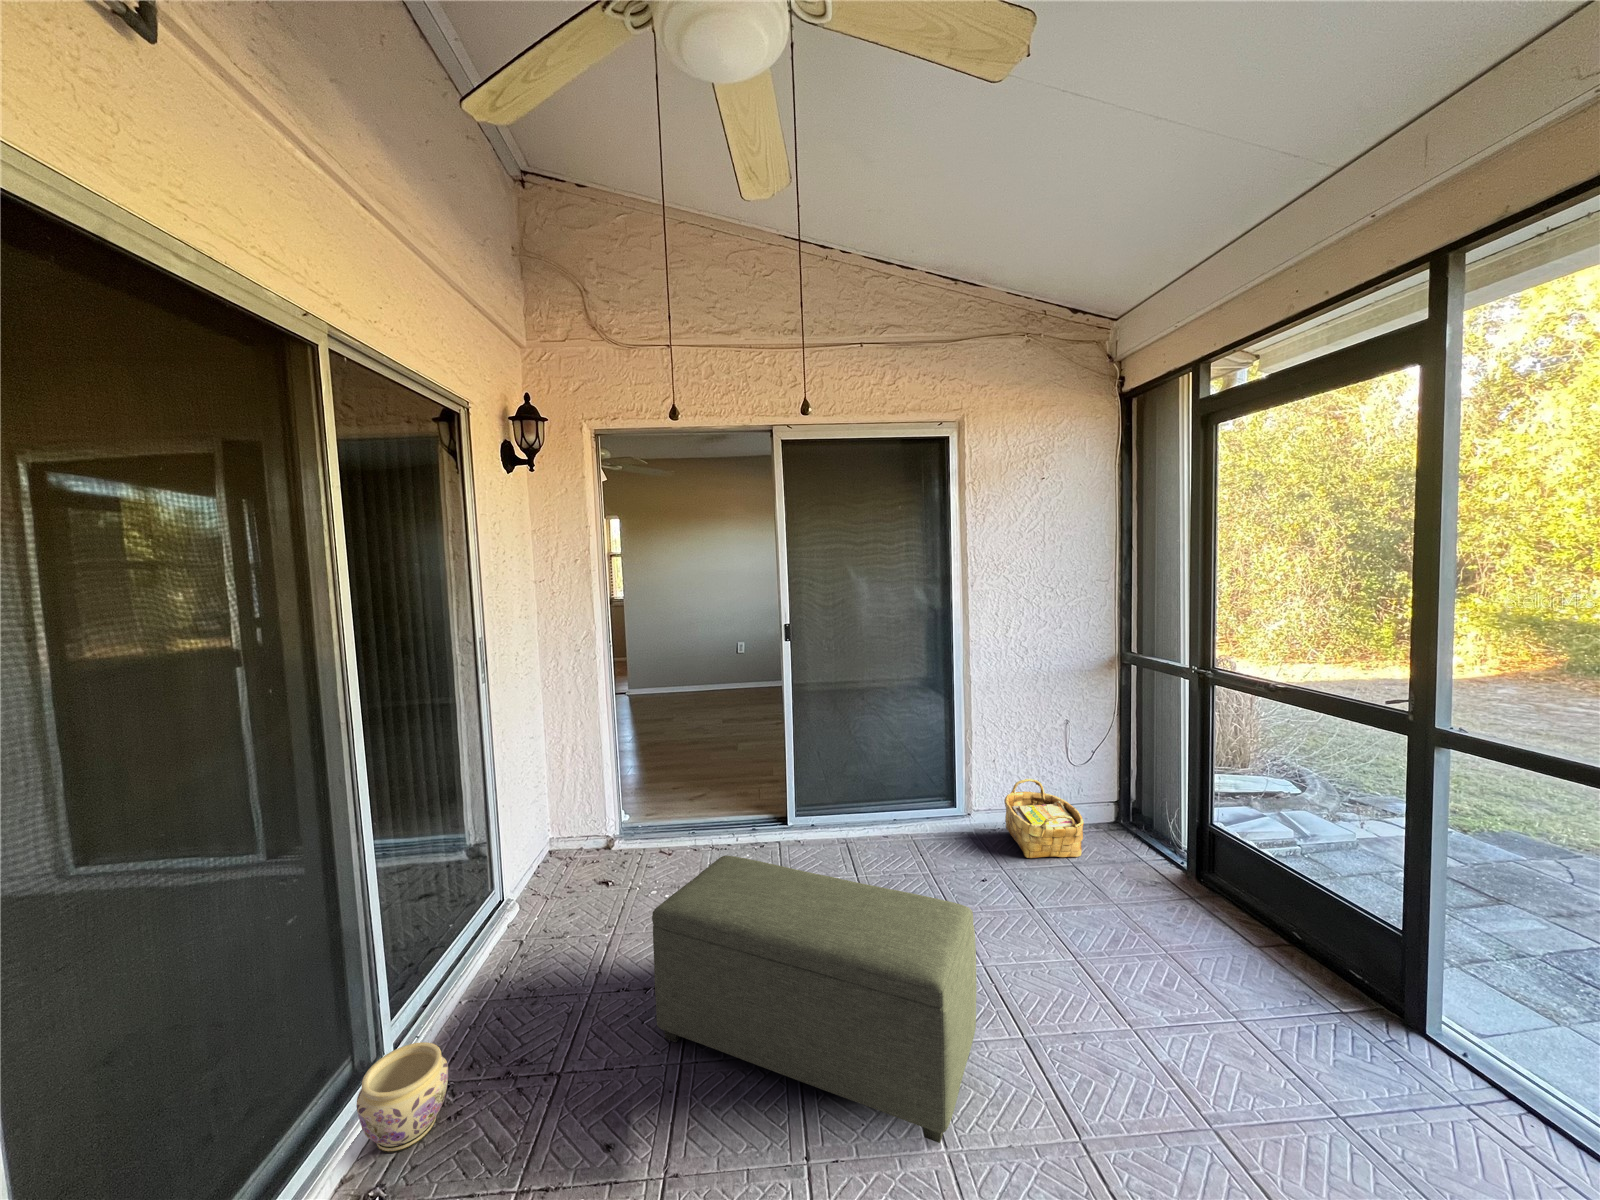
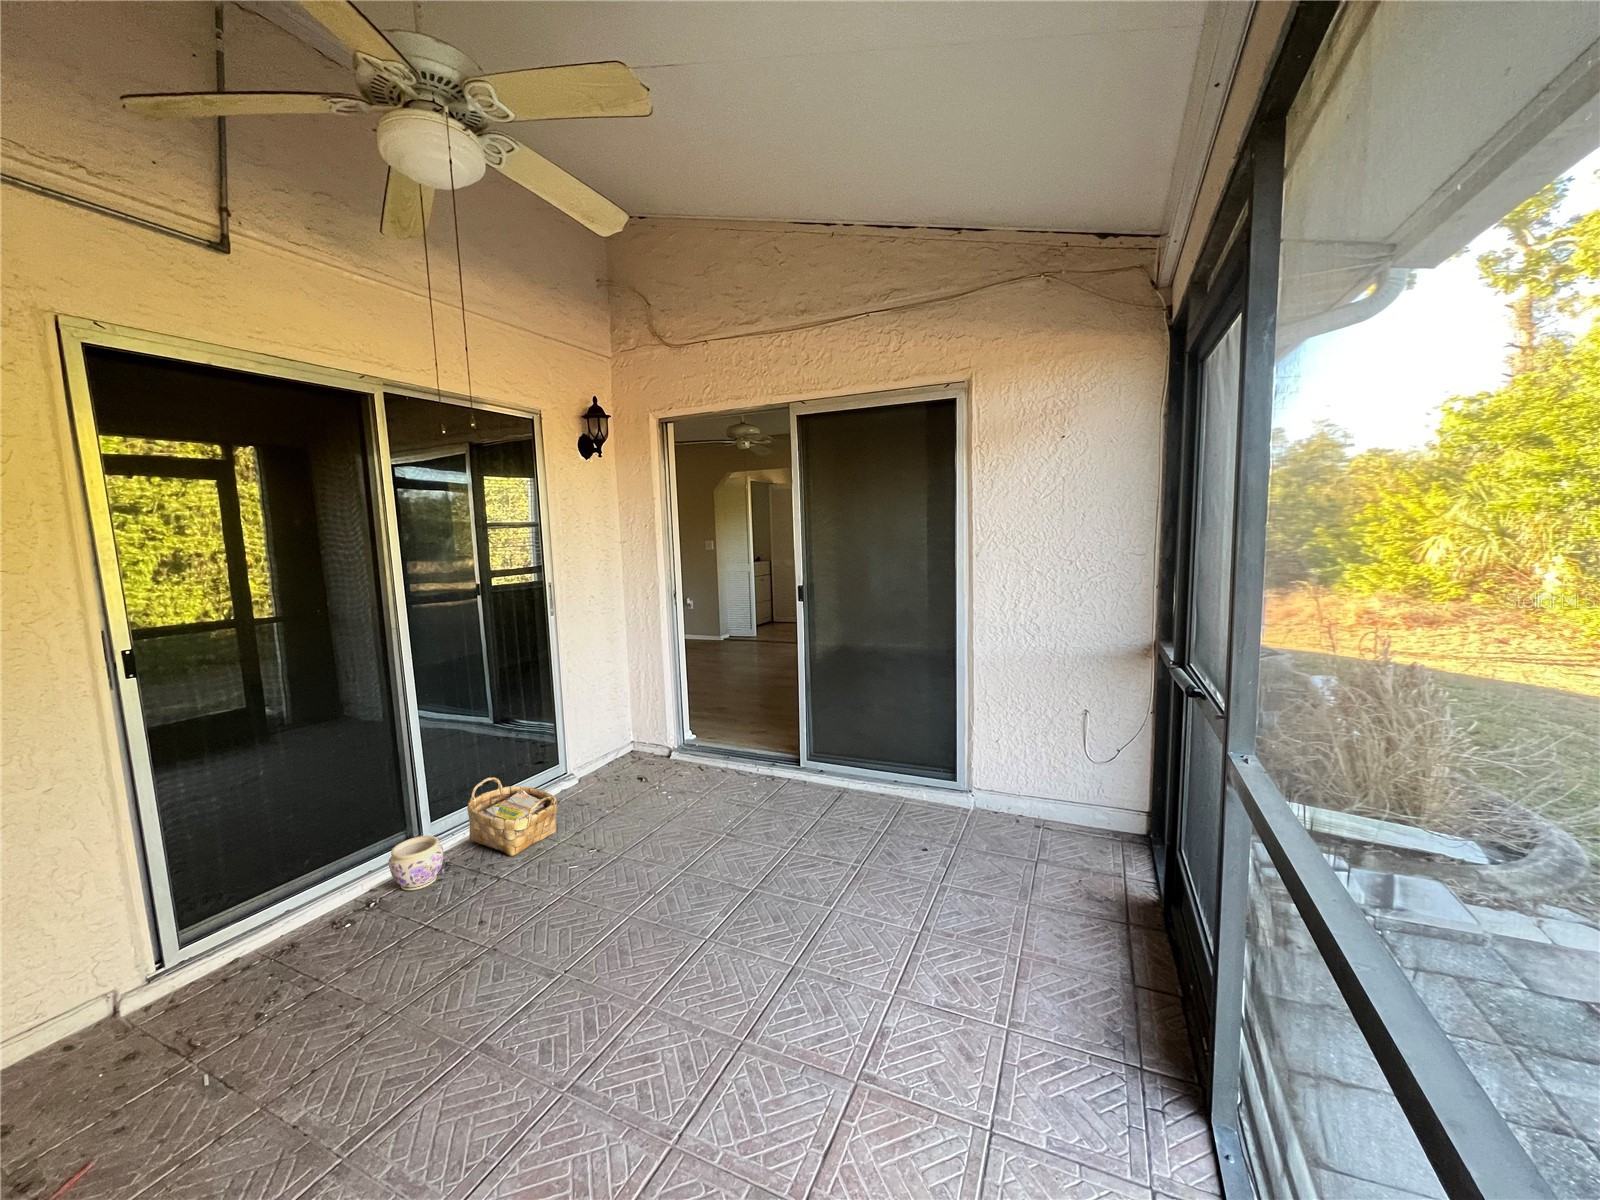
woven basket: present [1004,779,1084,858] -> present [467,777,557,856]
ottoman: present [652,856,976,1143] -> none [561,768,755,1000]

